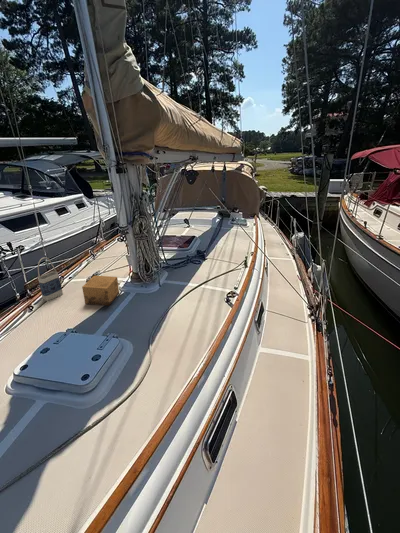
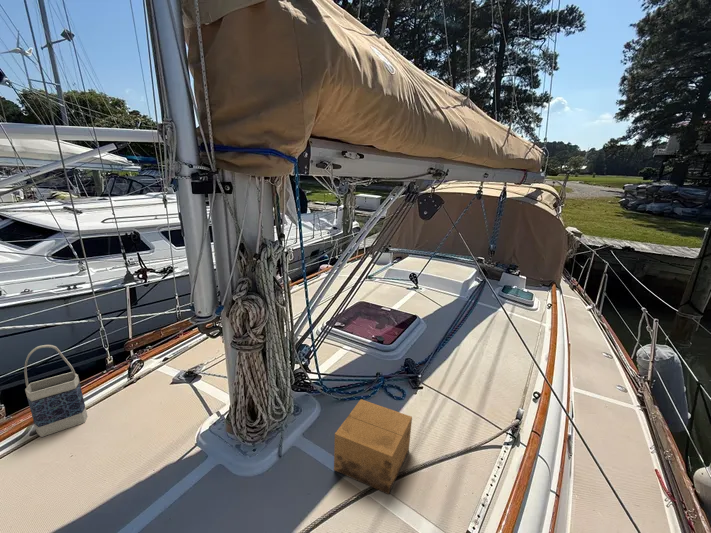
cardboard box: present [82,276,119,306] -> present [334,399,412,494]

